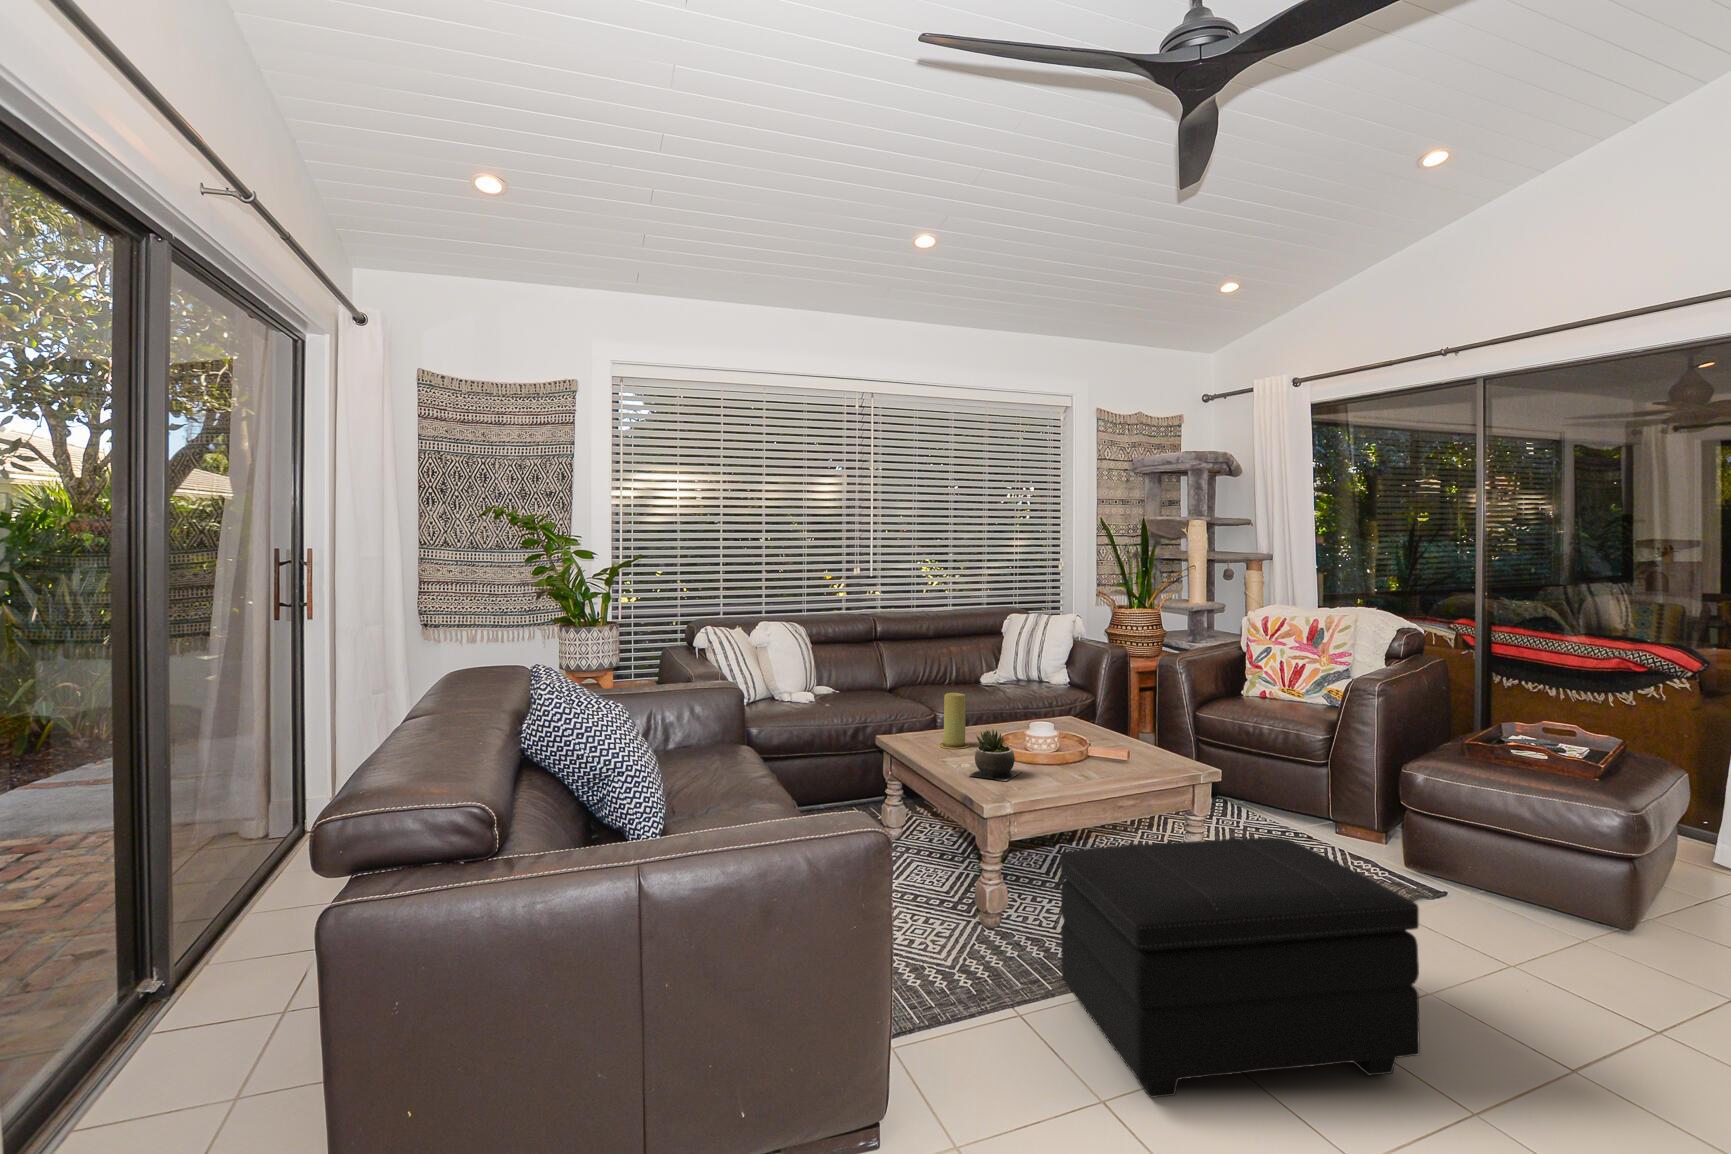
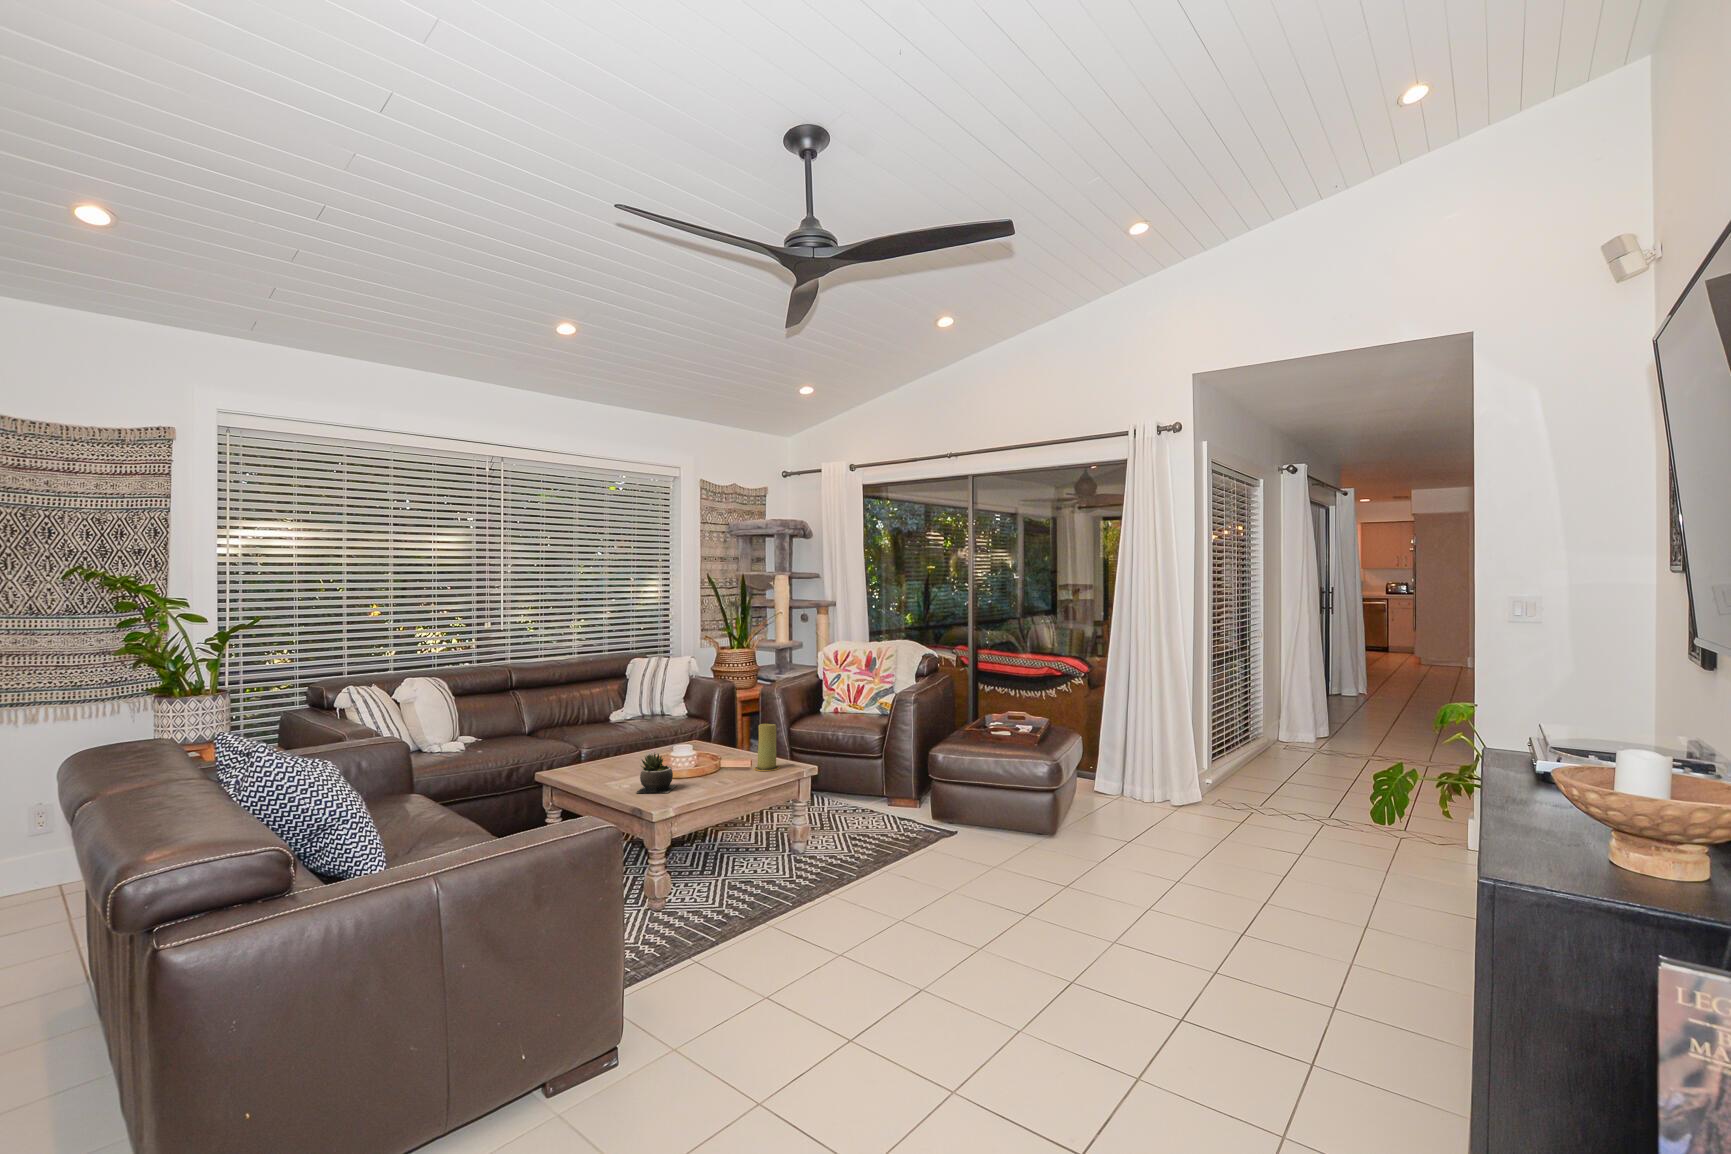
candle: present [939,693,969,749] -> present [755,724,780,771]
footstool: present [1060,837,1420,1098] -> none [723,804,945,986]

